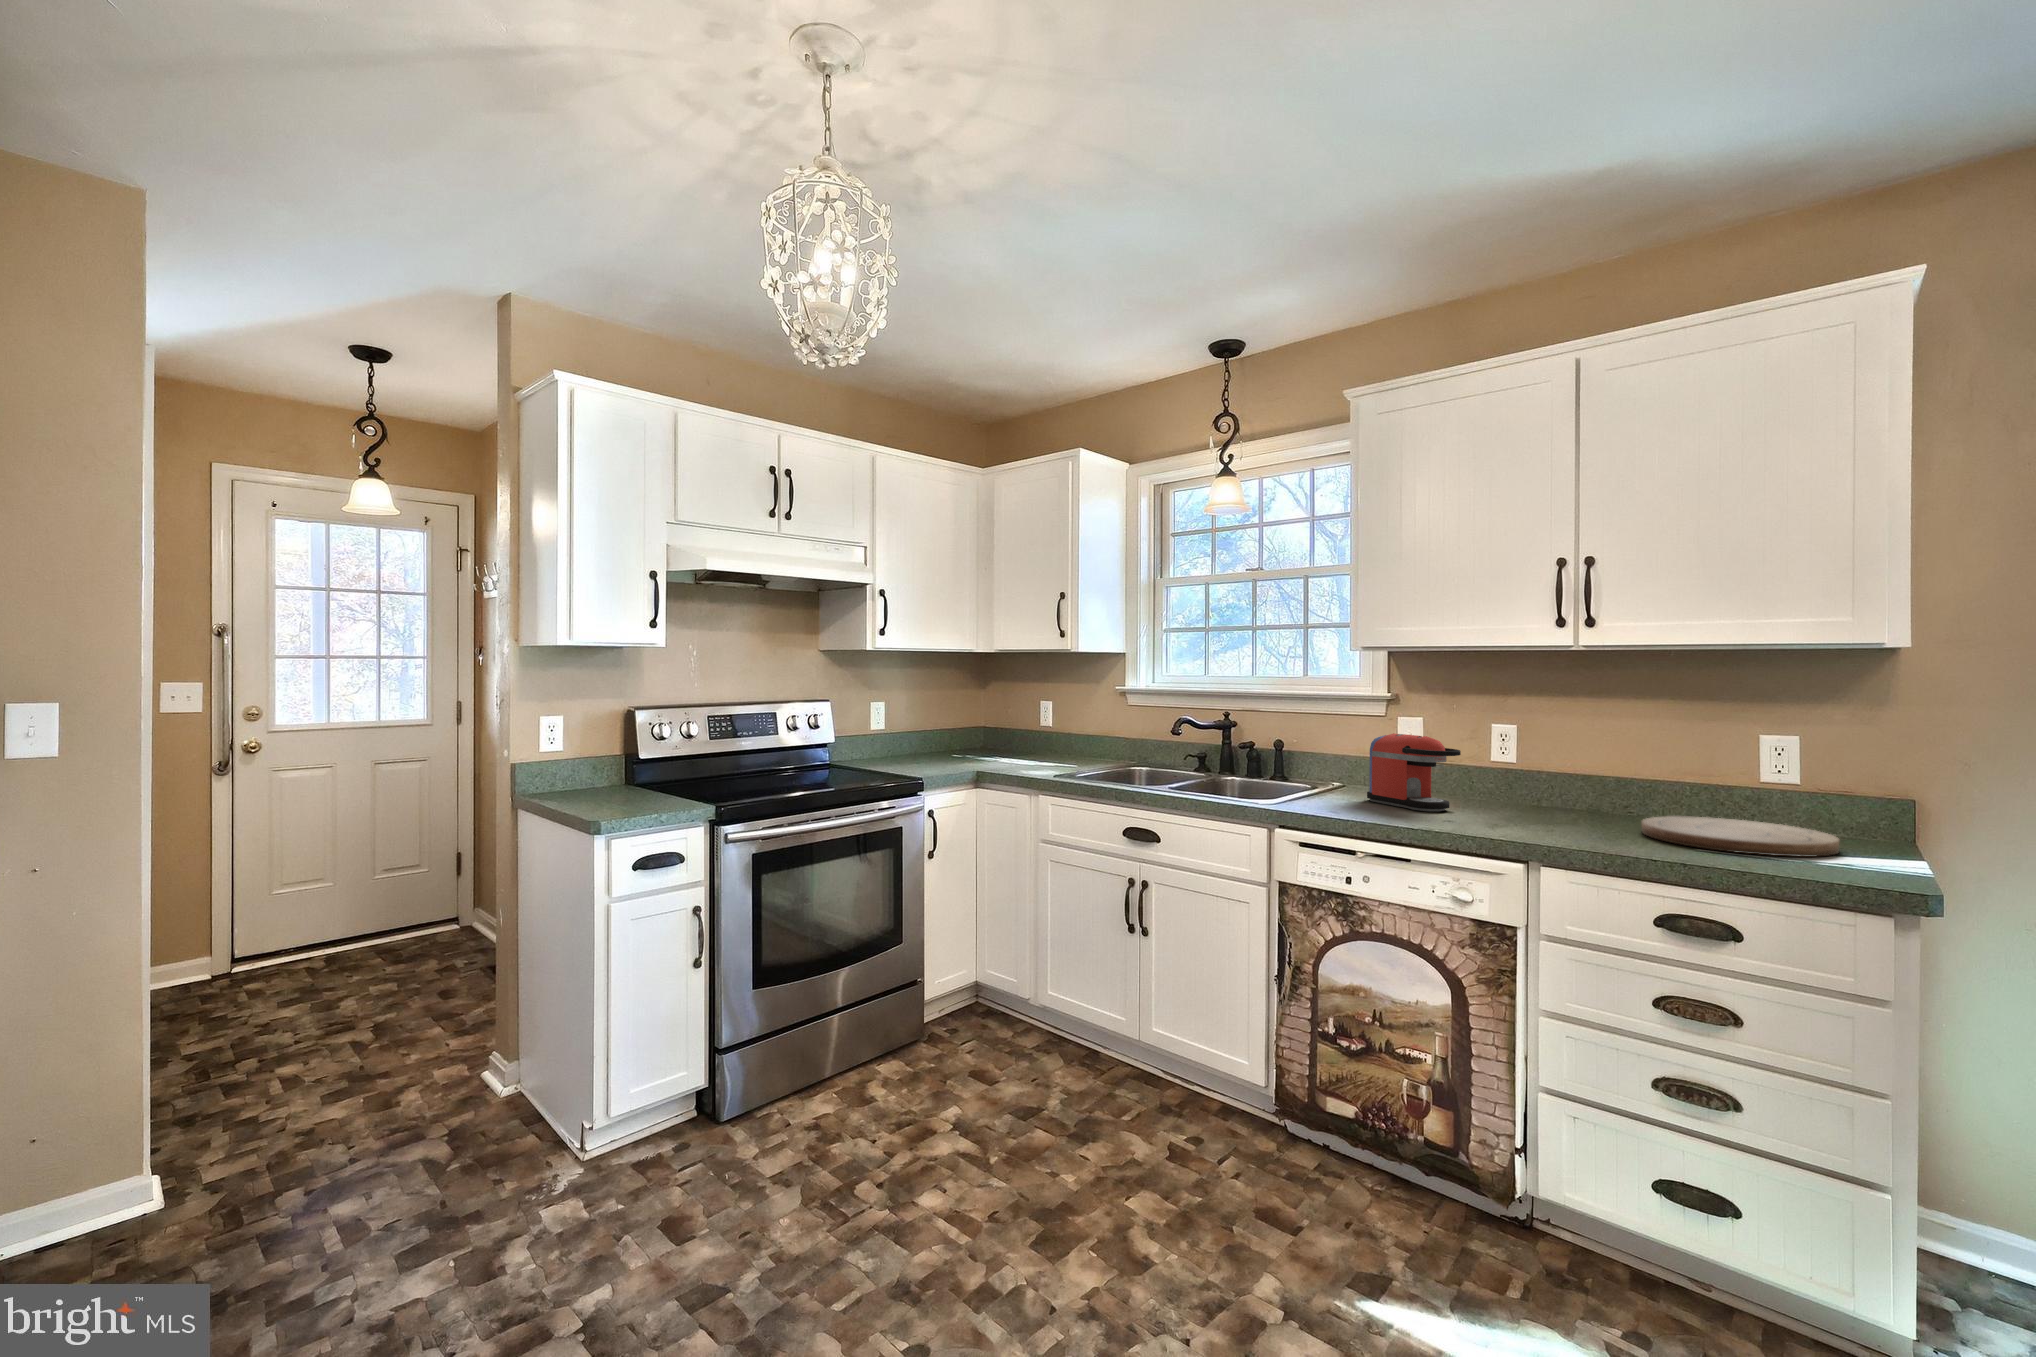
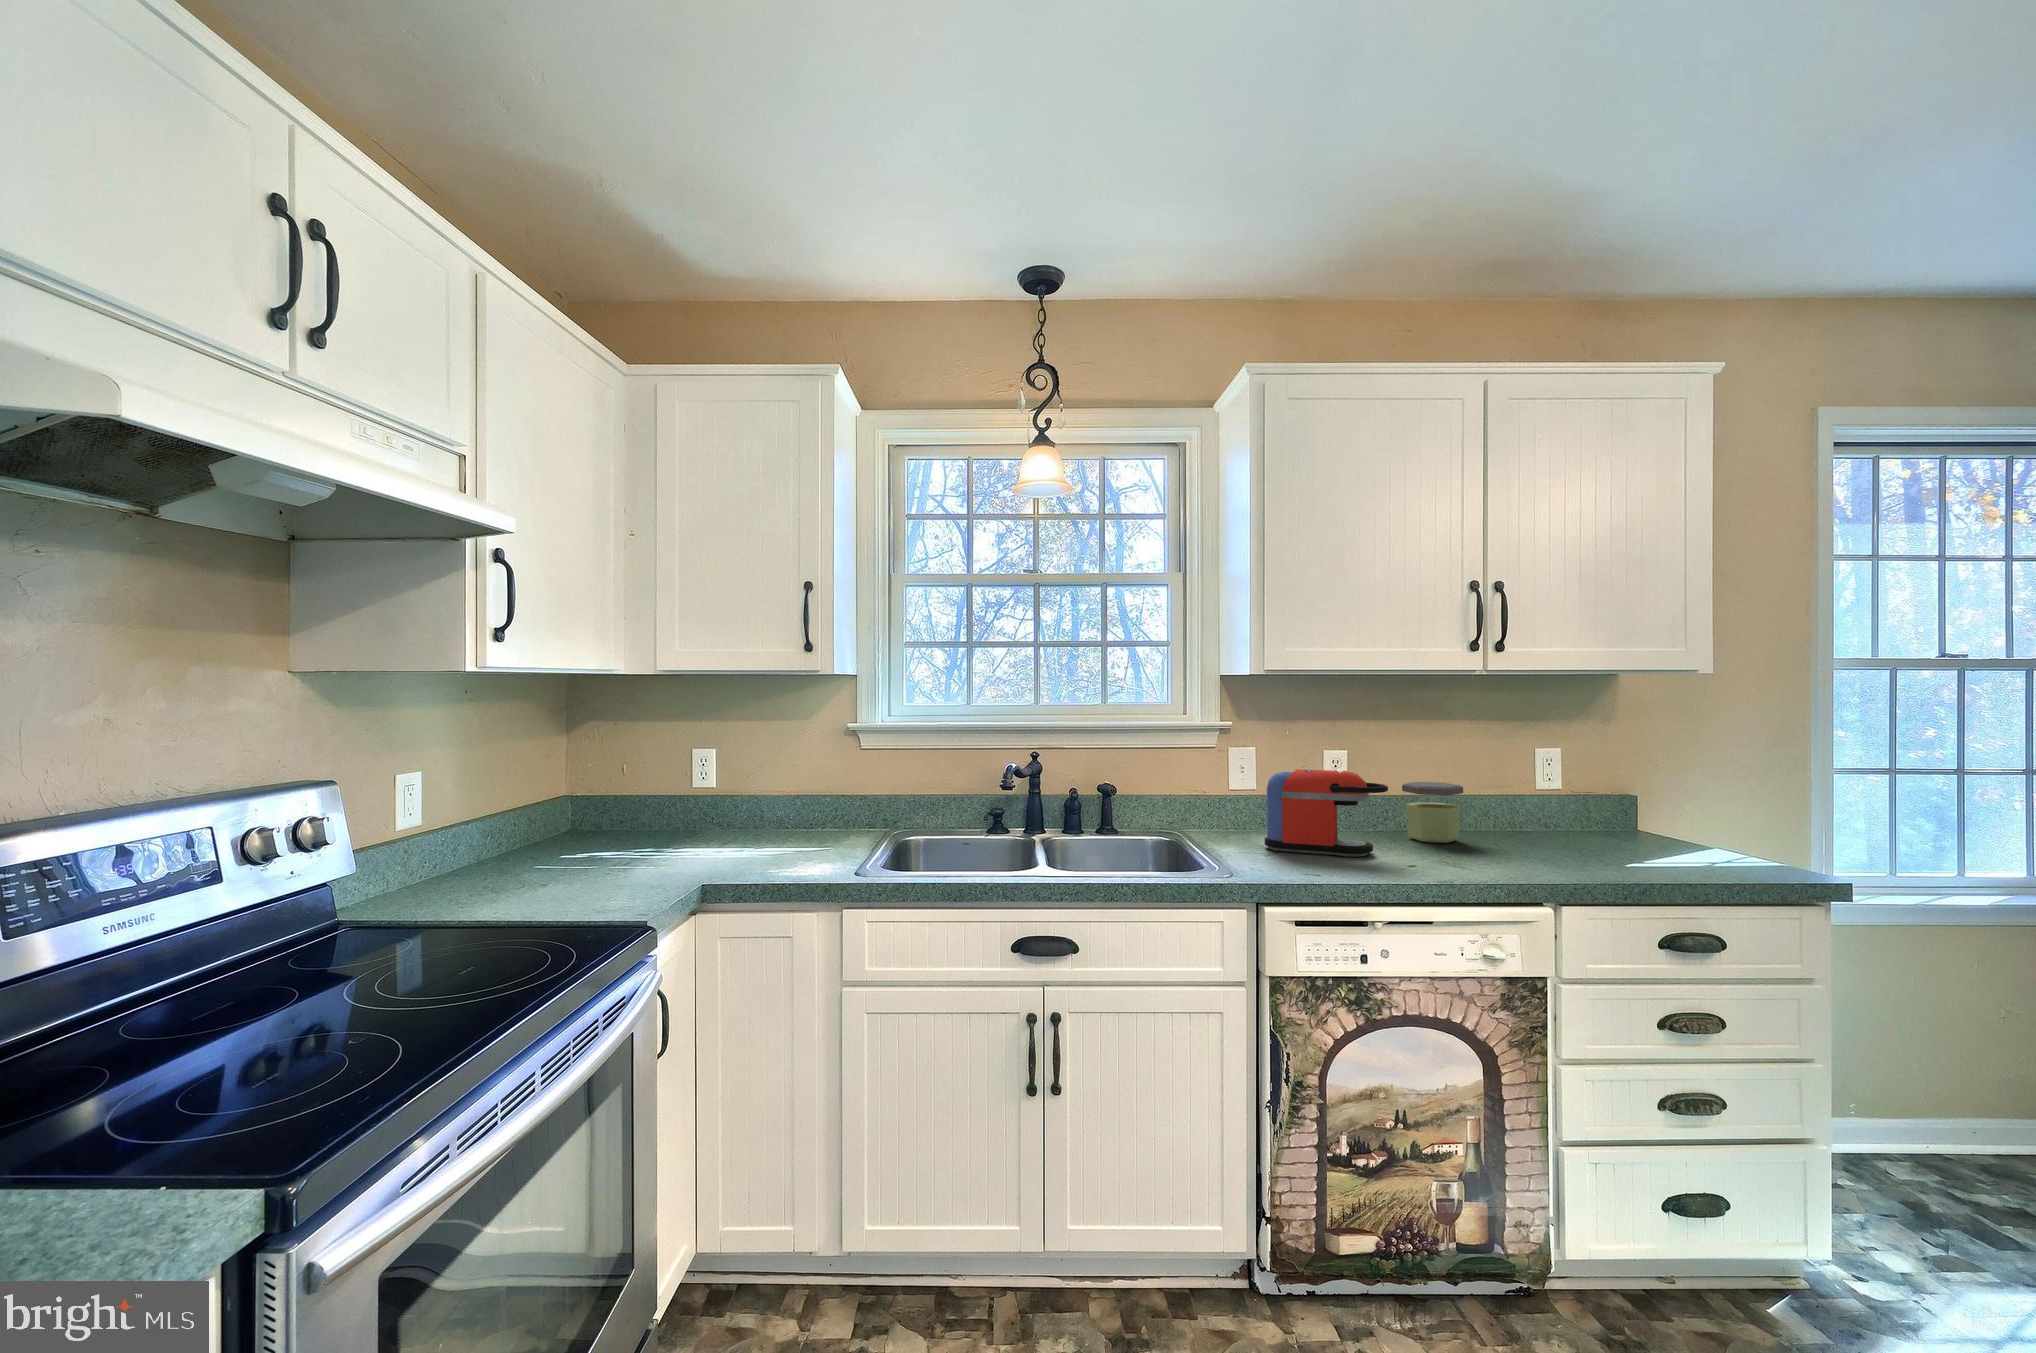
jar: none [1536,757,1594,817] -> present [1402,782,1463,843]
cutting board: present [1642,816,1839,857] -> none [1526,827,1692,863]

